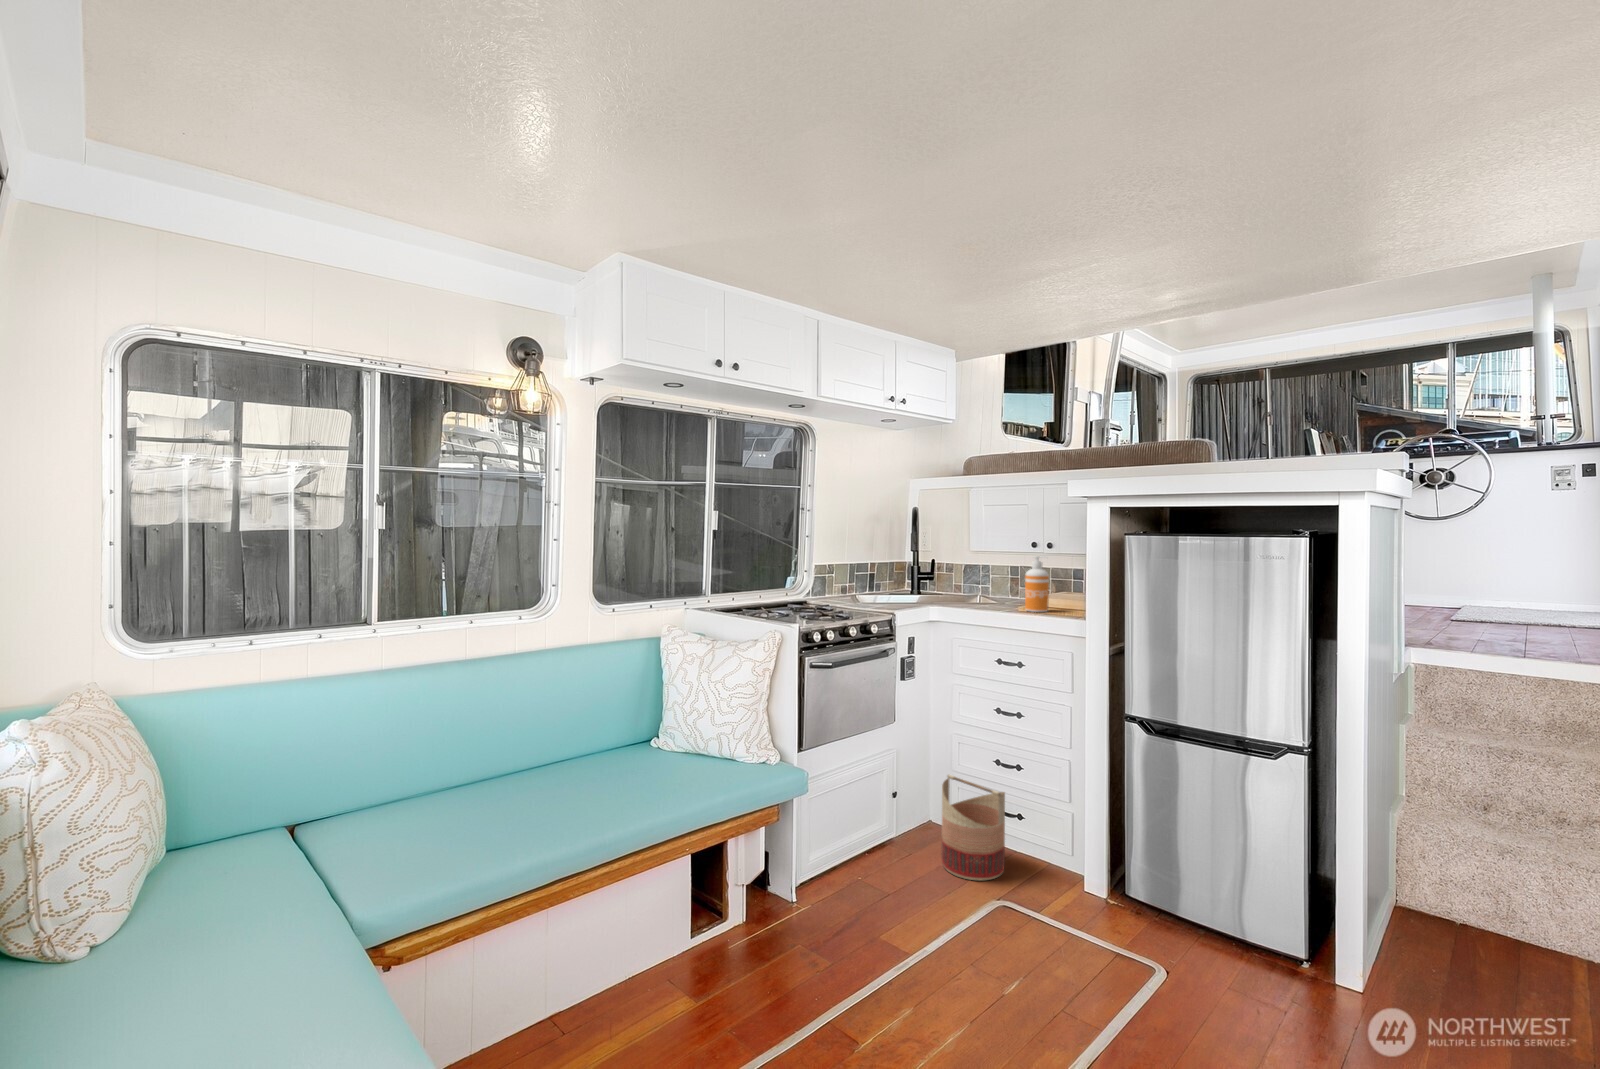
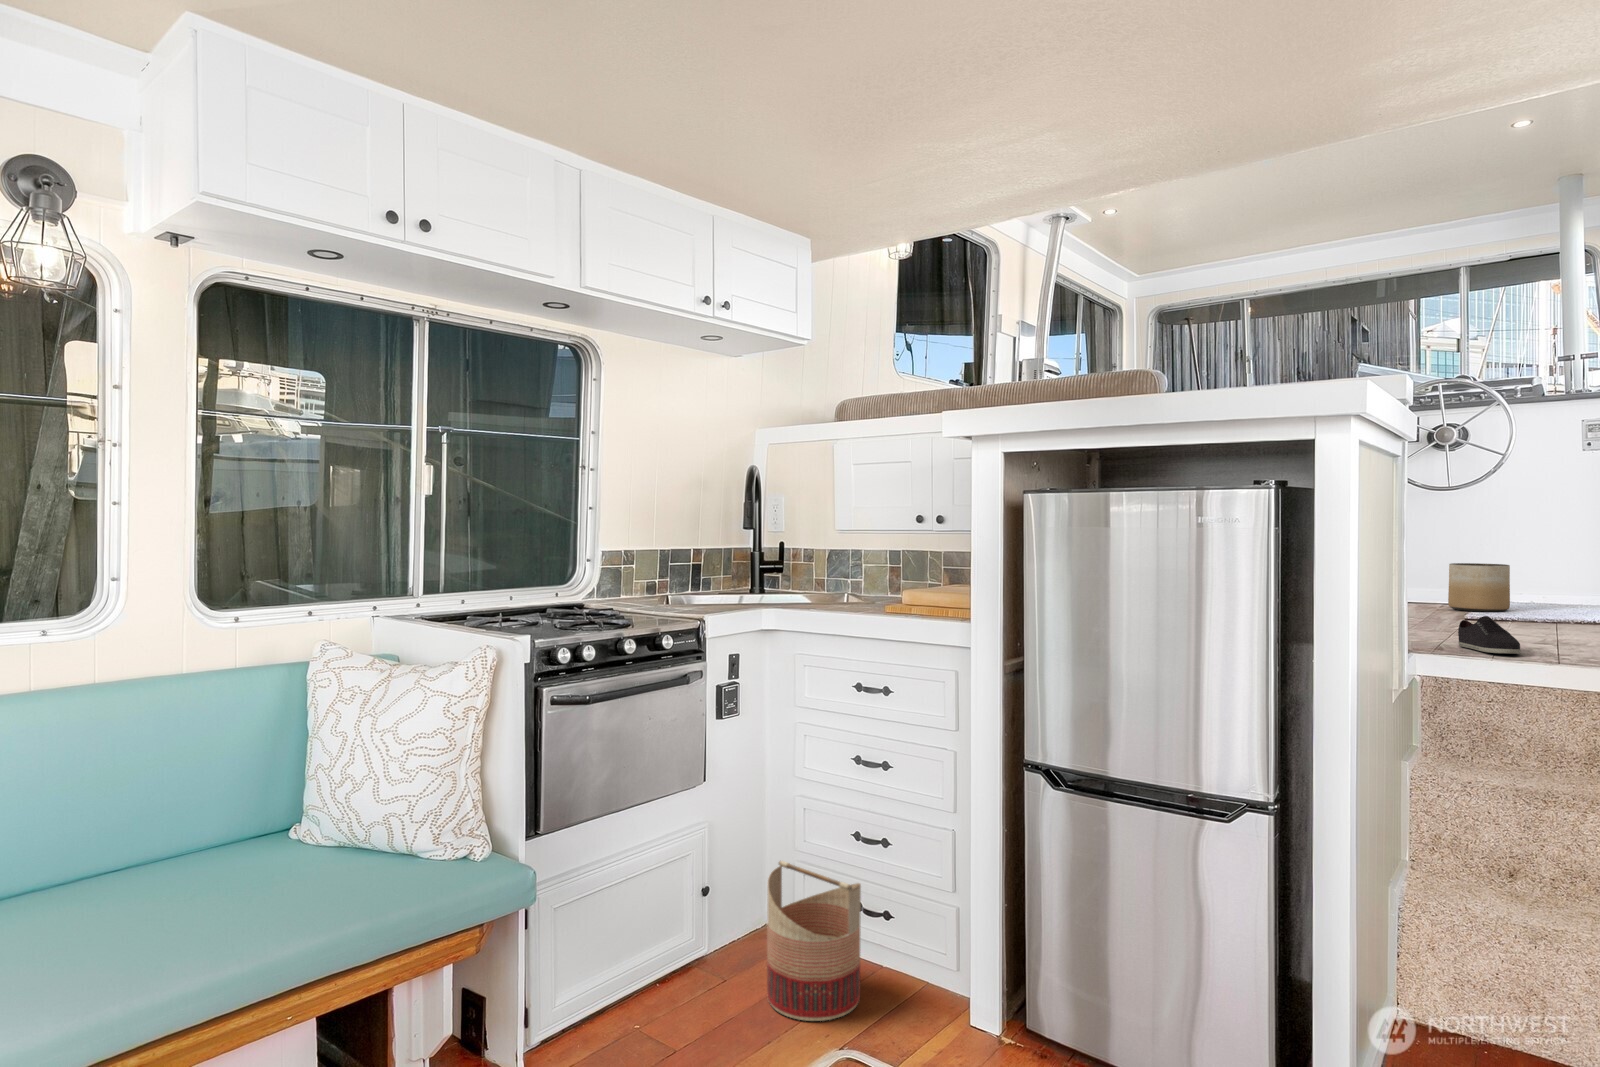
soap dispenser: present [1025,556,1049,612] -> none [899,532,931,613]
planter: none [1436,575,1488,613] -> present [1448,563,1510,612]
shoe: none [1445,621,1496,649] -> present [1458,616,1521,654]

